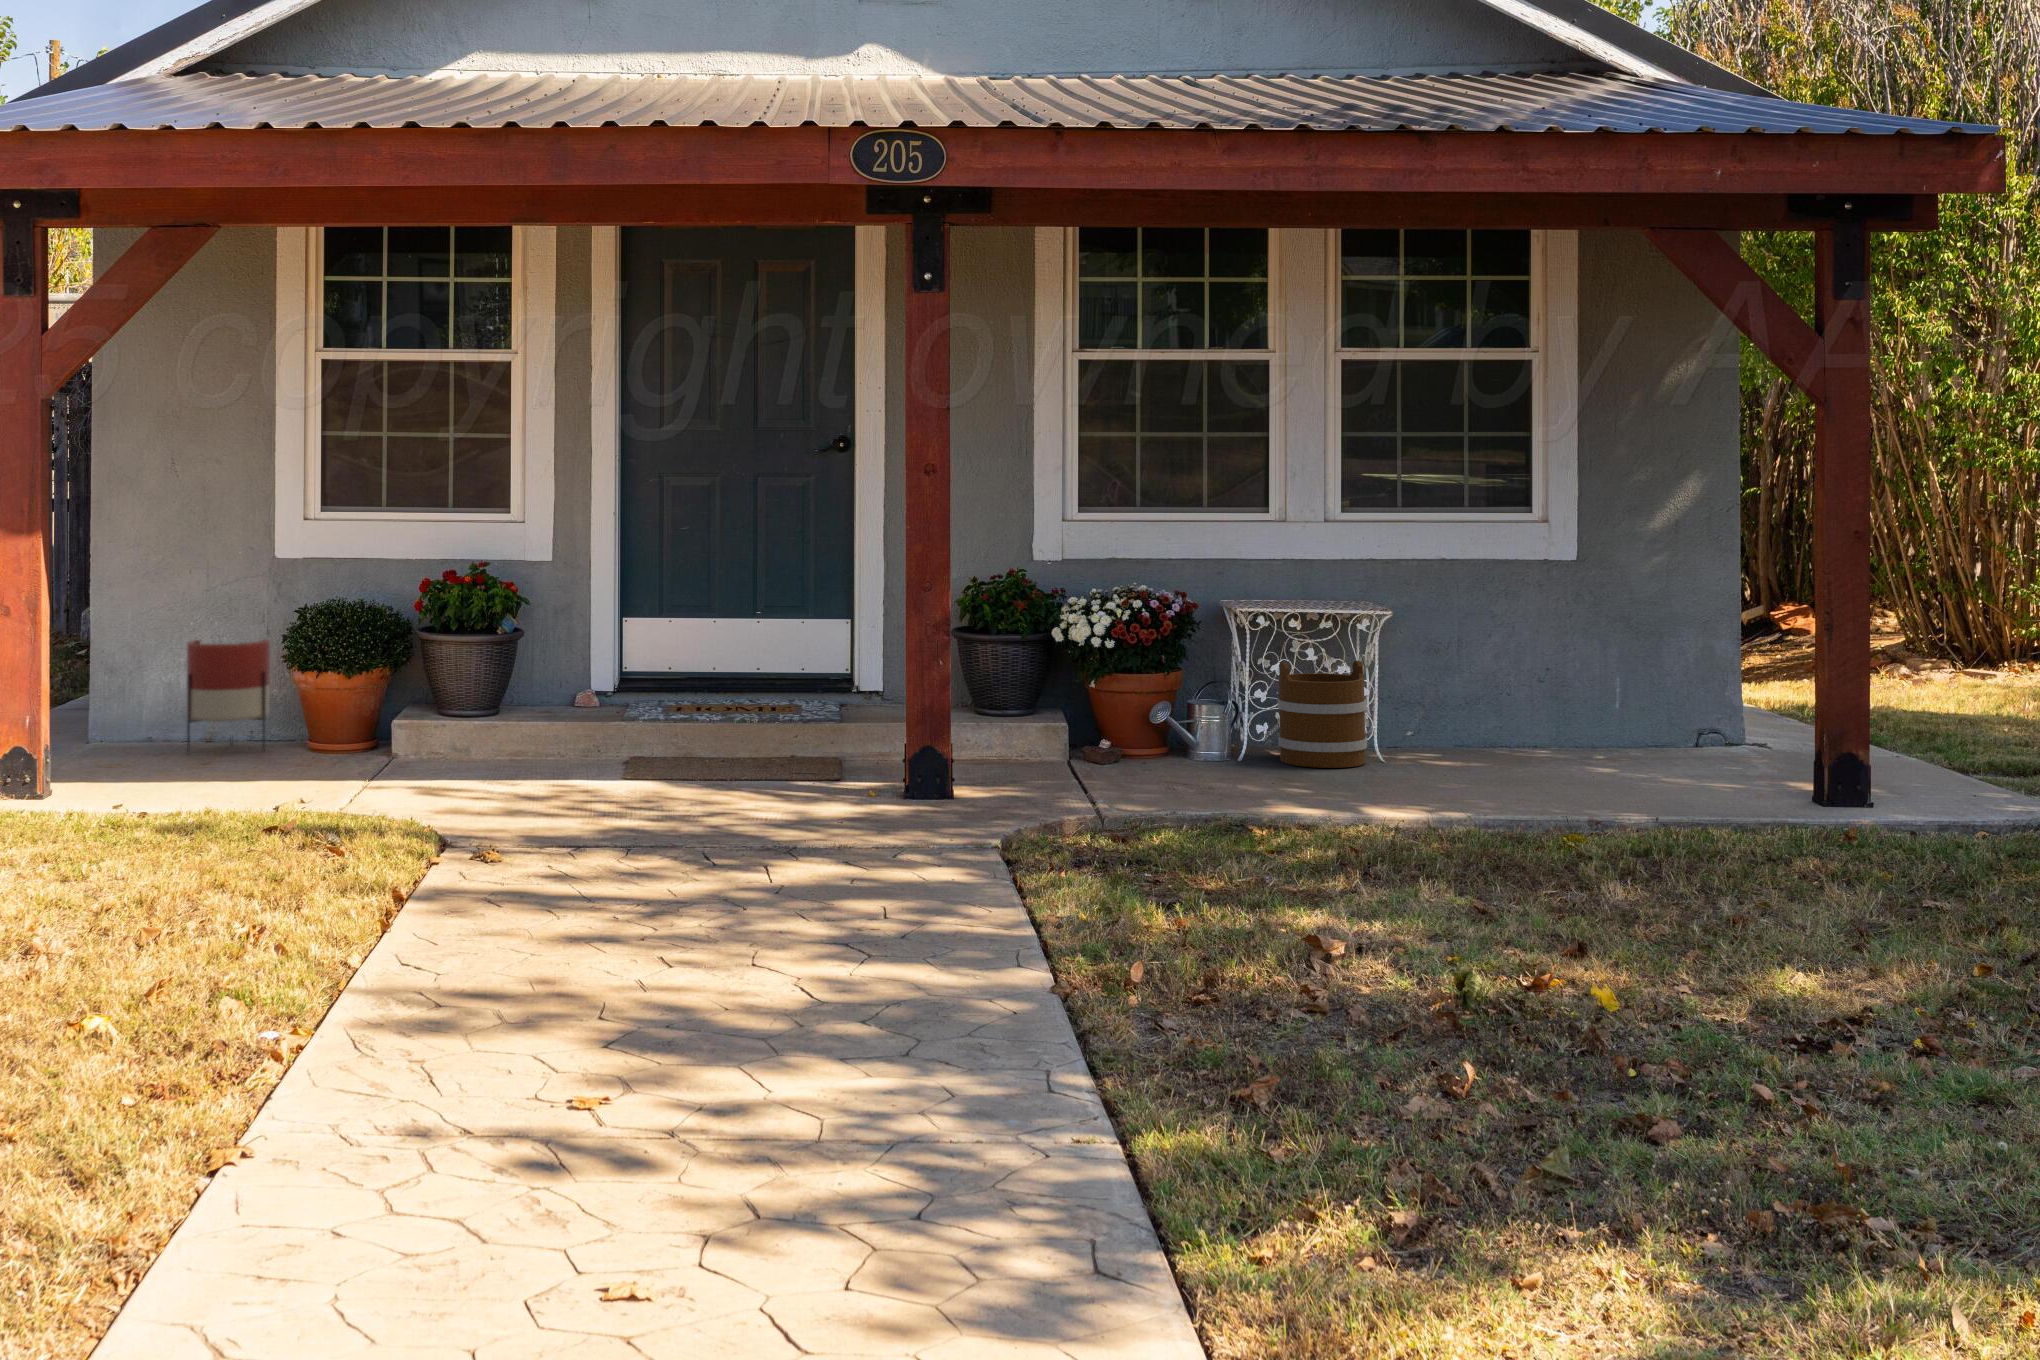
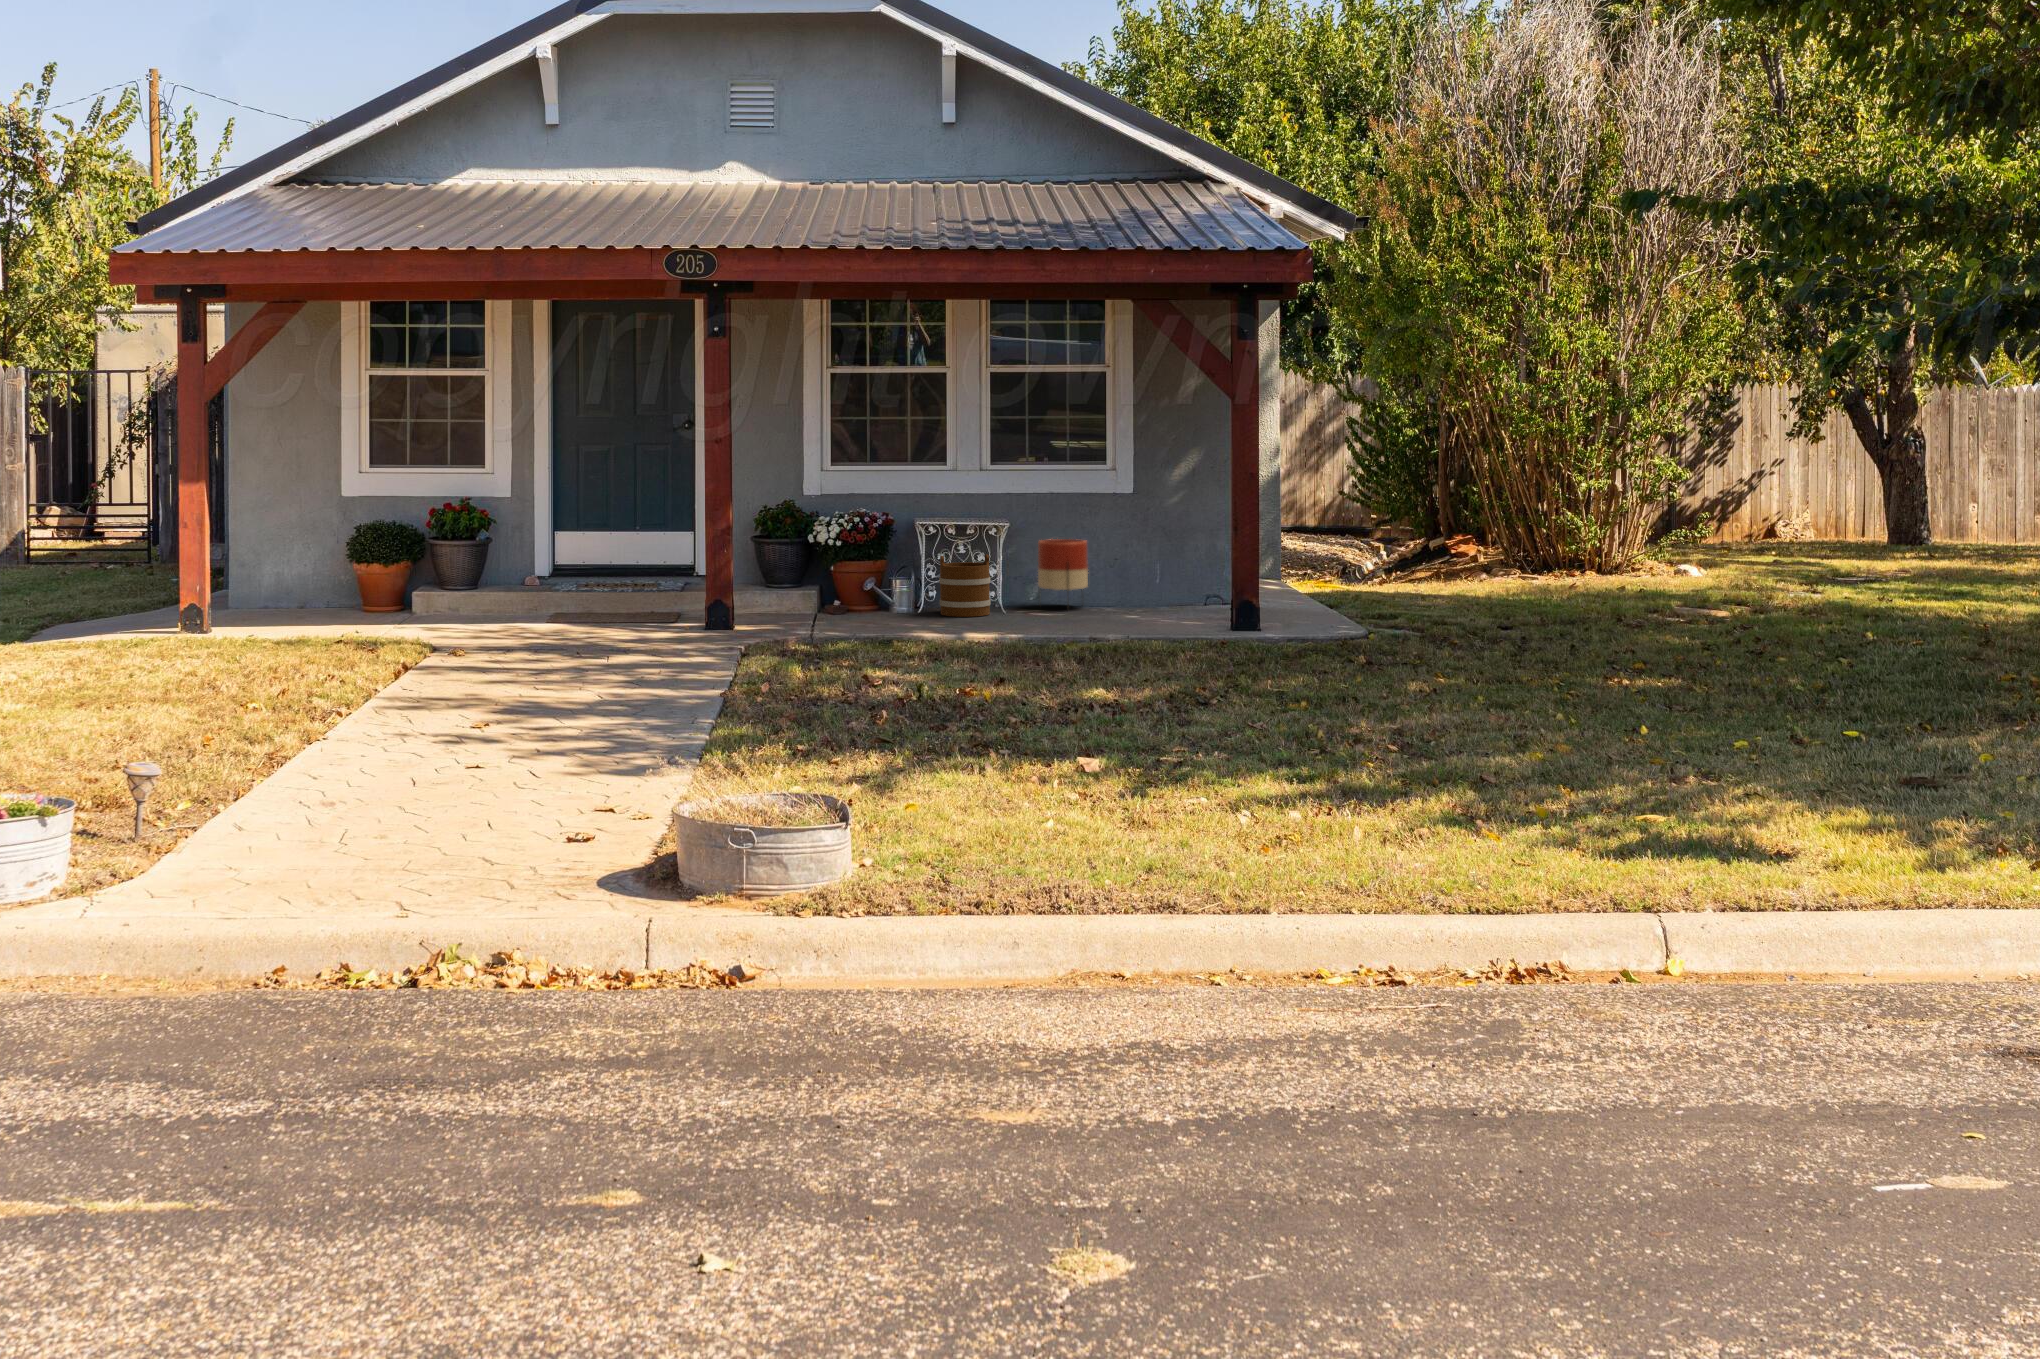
planter: present [186,639,270,754] -> present [1038,539,1088,591]

